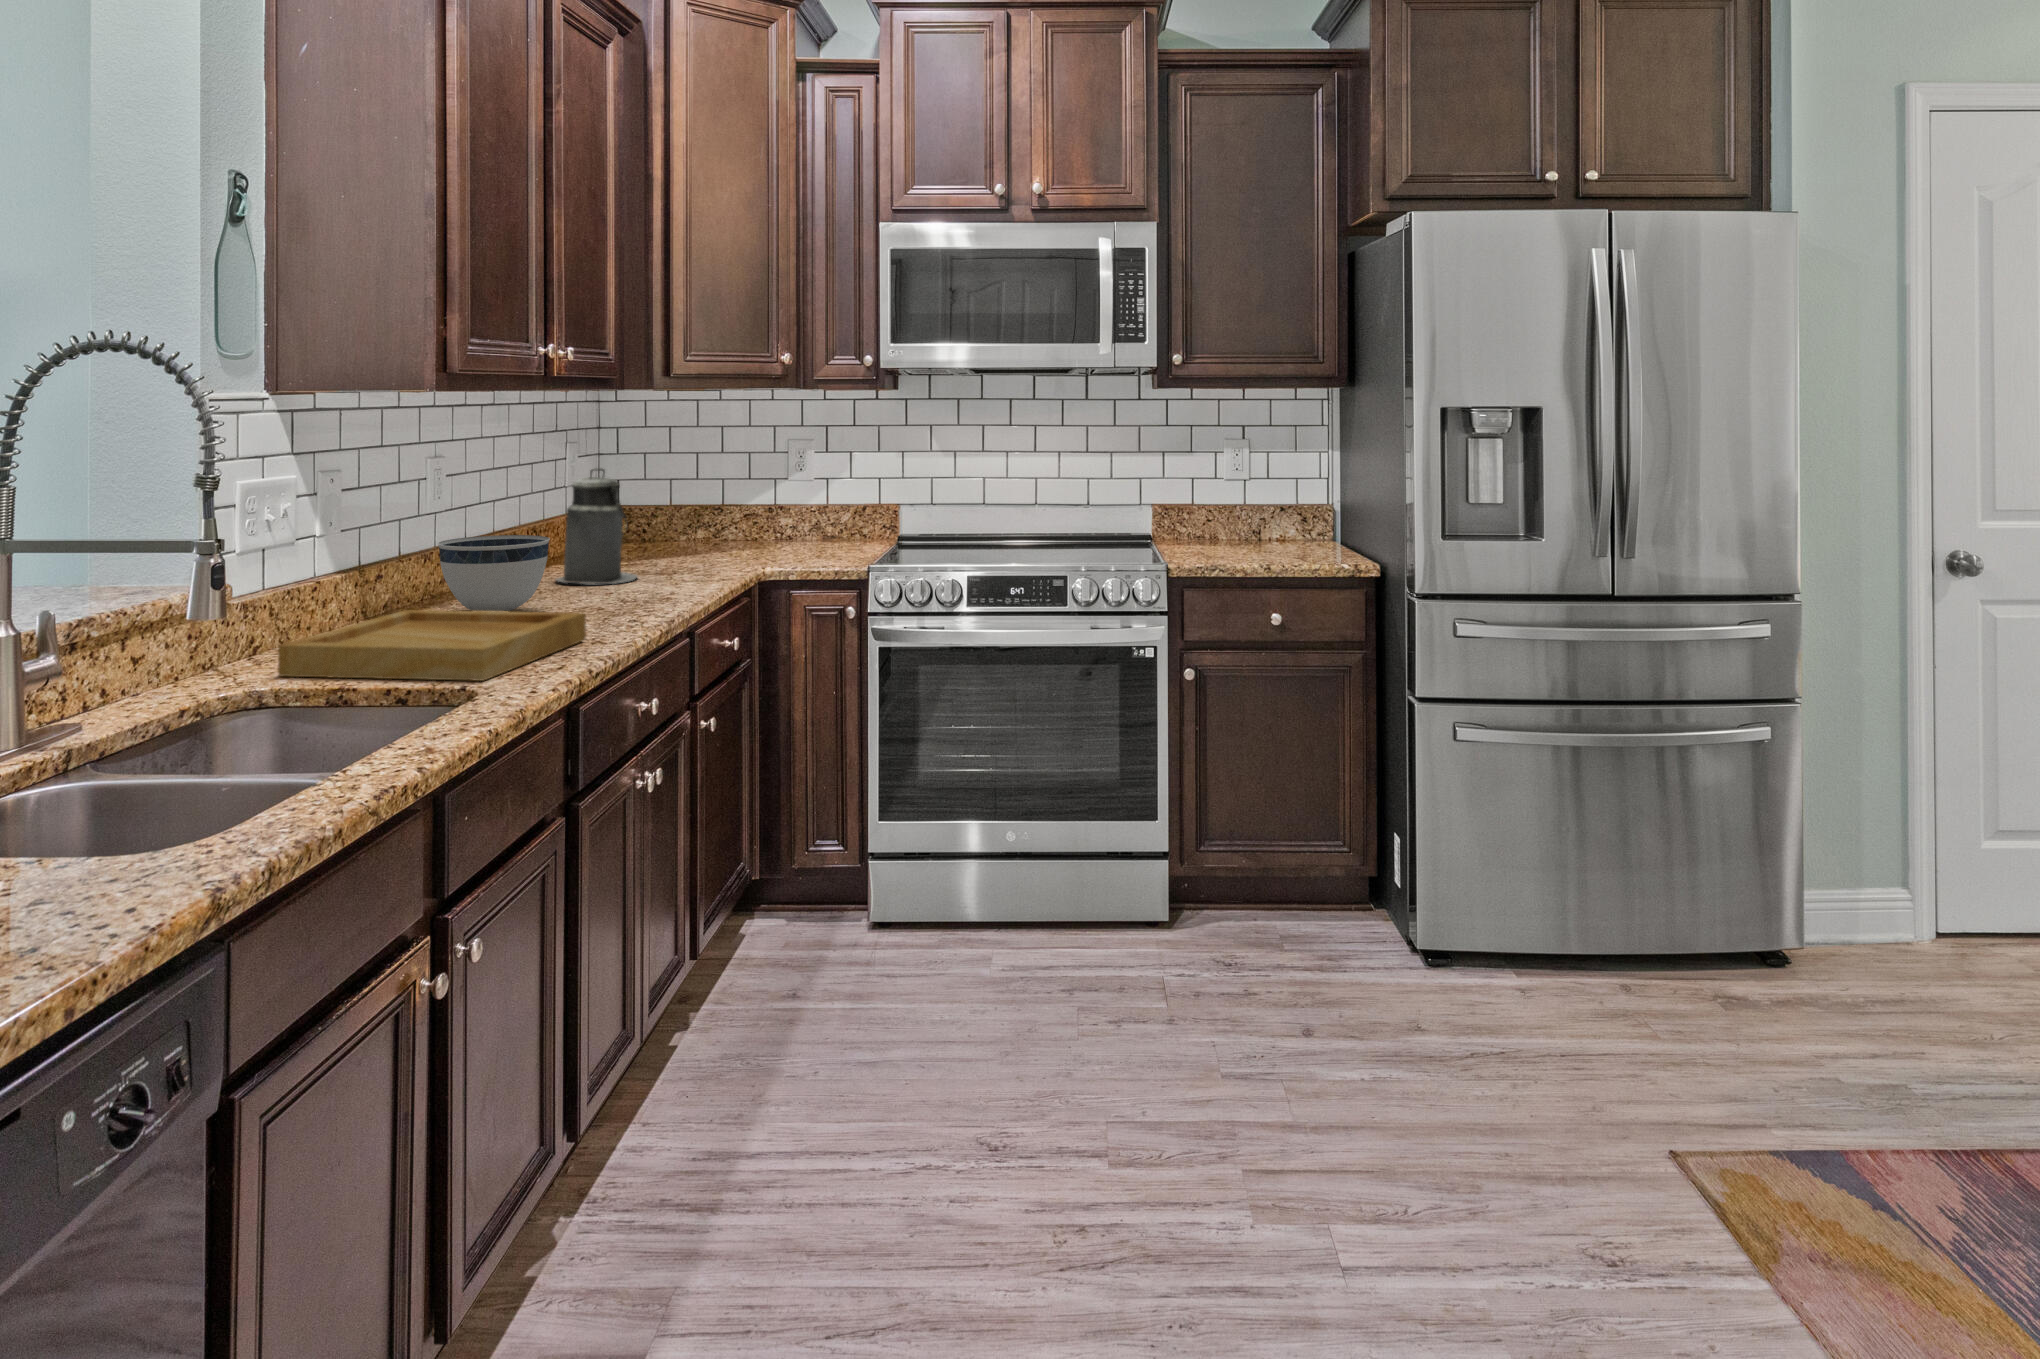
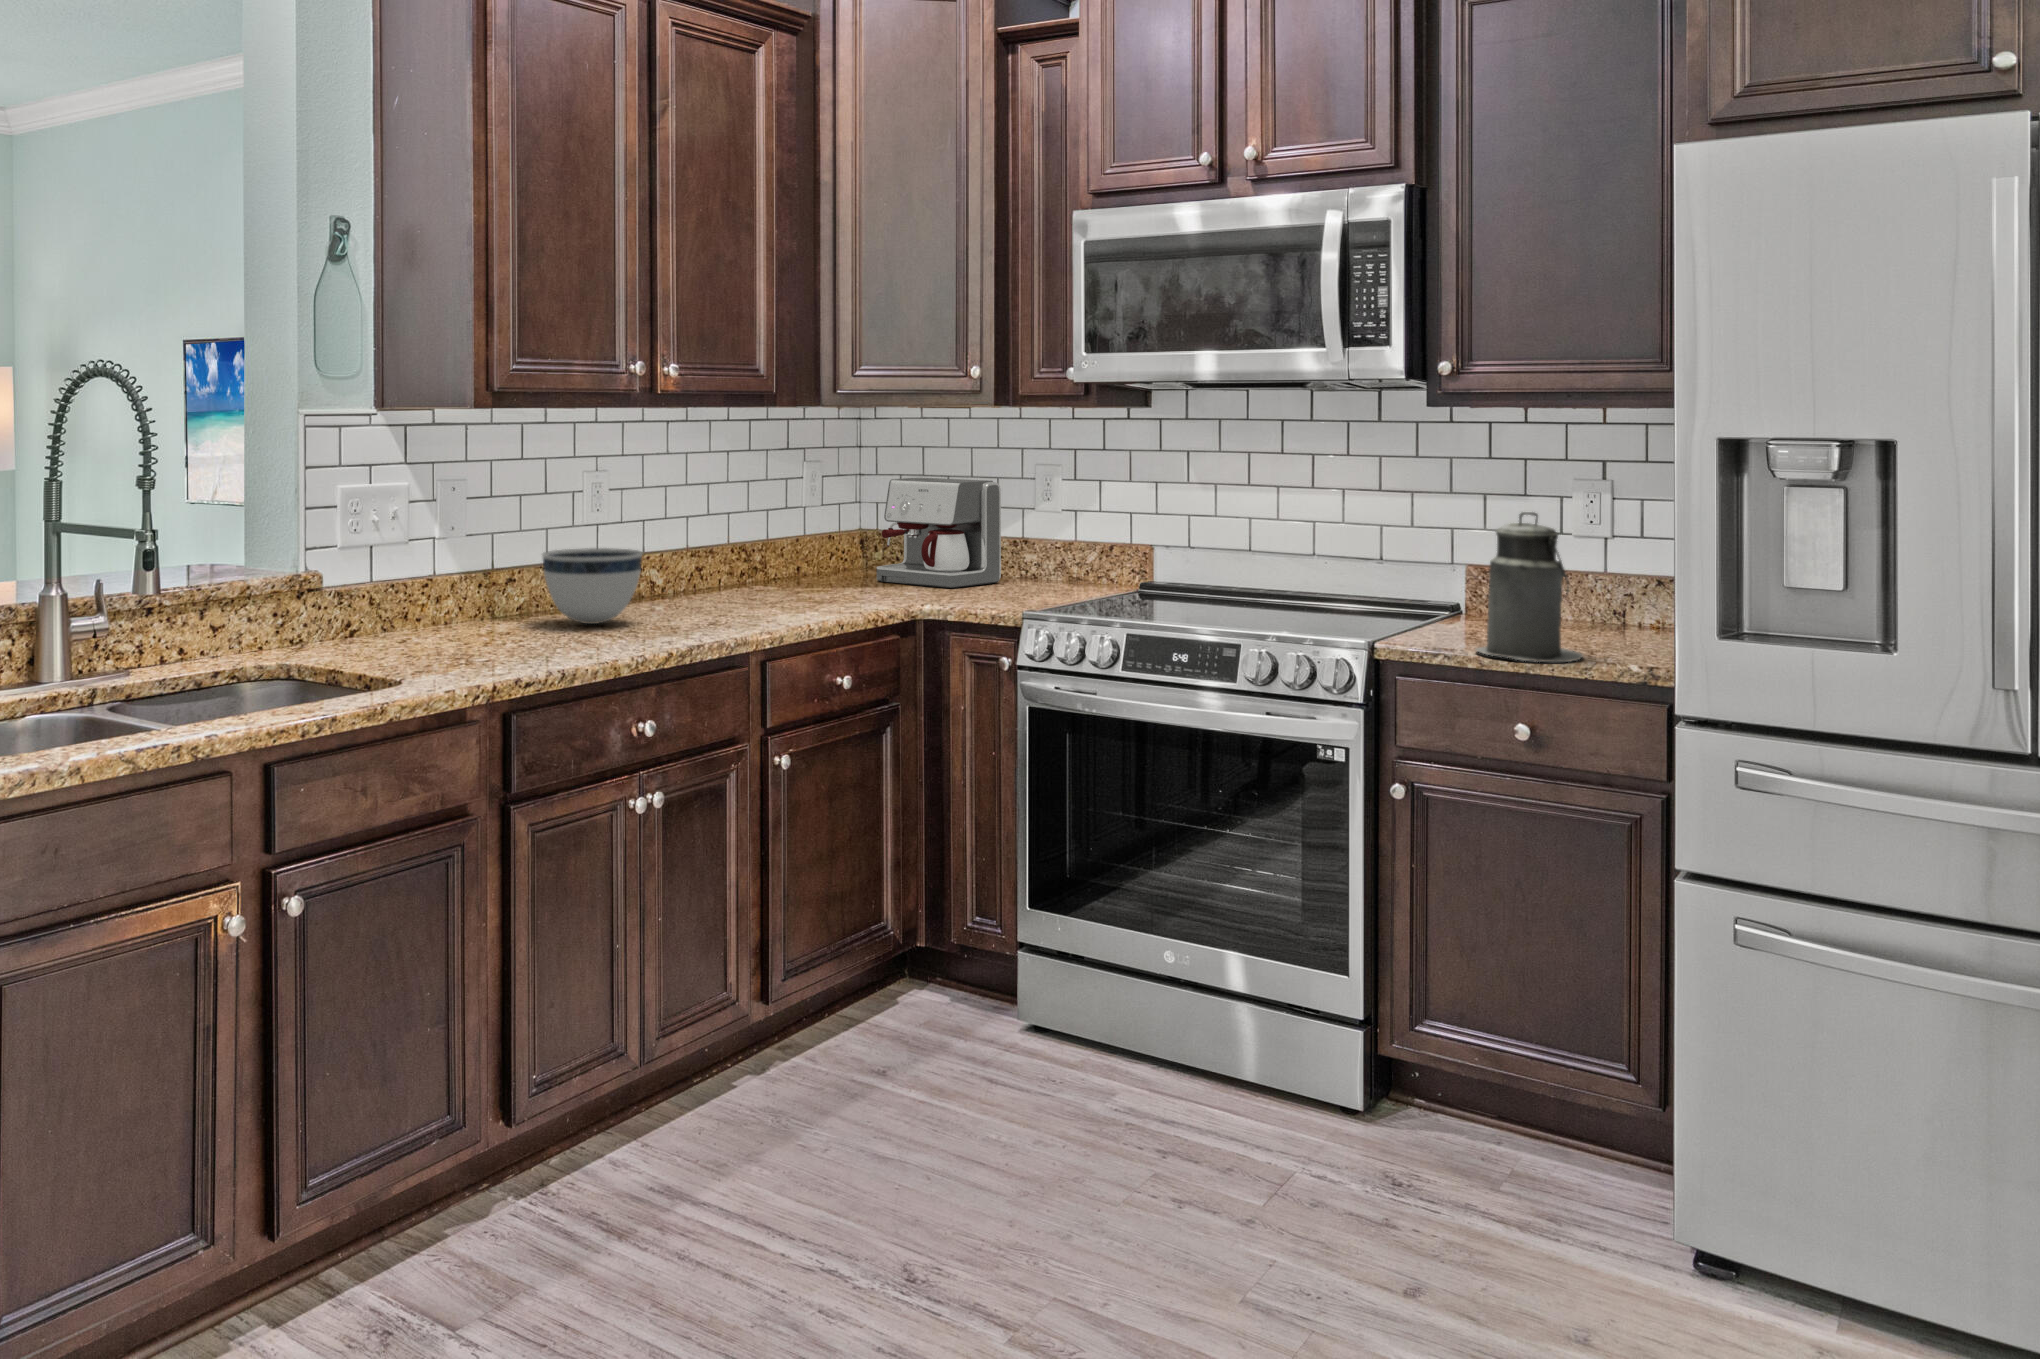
coffee maker: none [652,455,764,554] -> present [877,478,1001,588]
canister: present [556,468,637,584] -> present [1476,512,1583,662]
tray: present [278,610,586,681] -> none [323,611,592,677]

